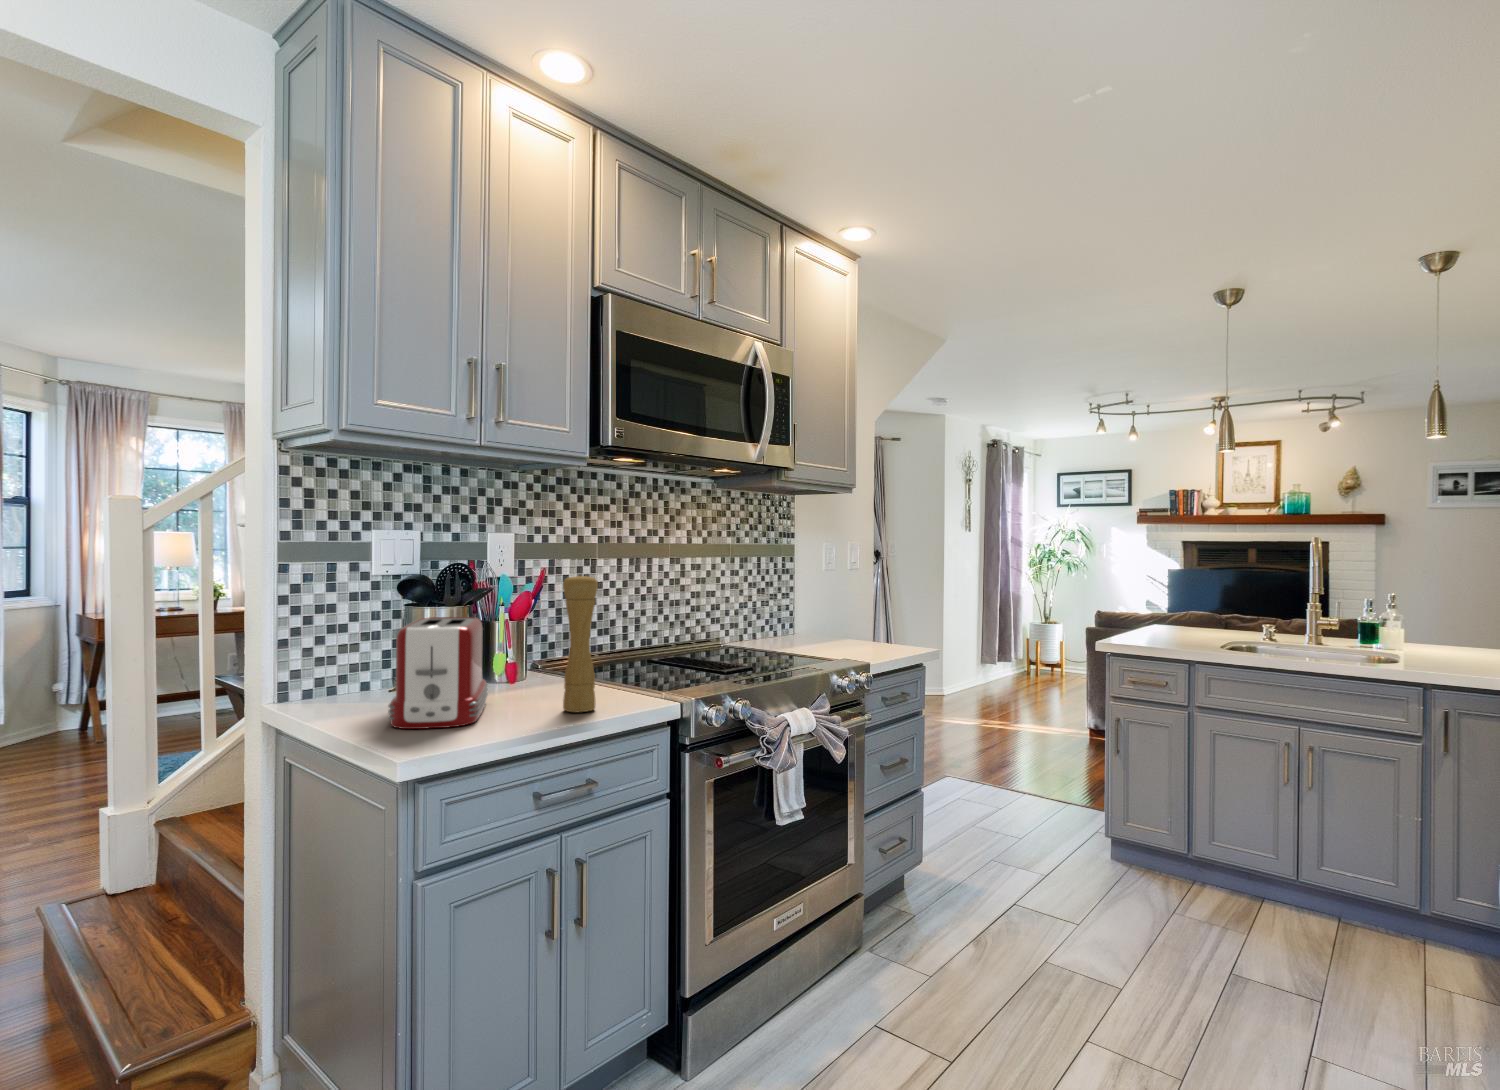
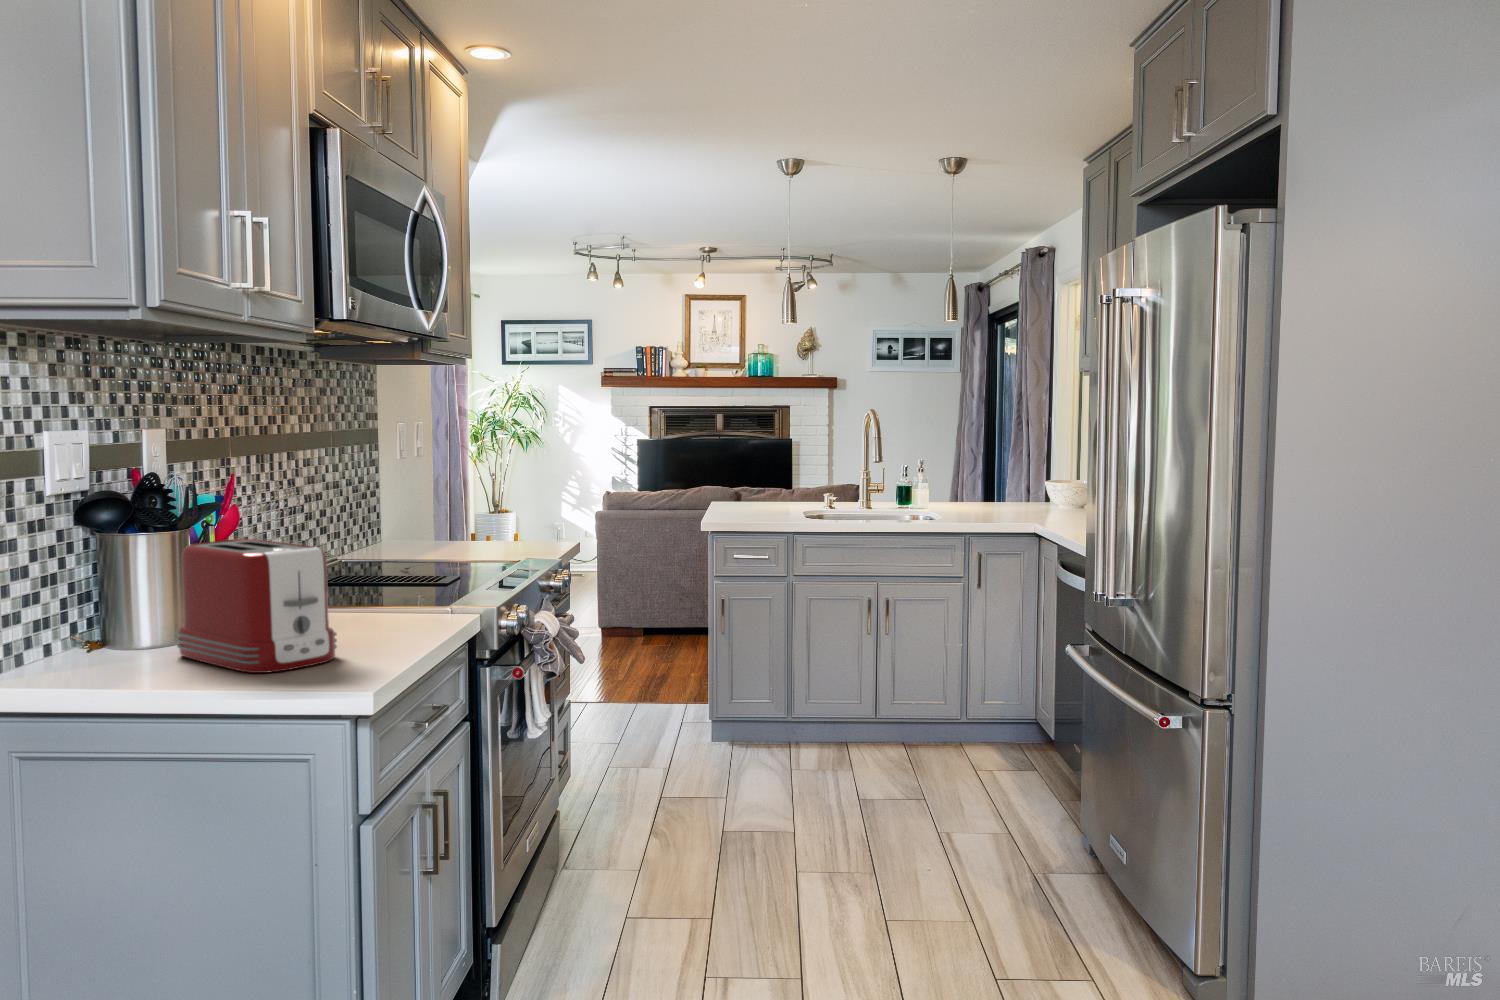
pepper mill: present [563,574,598,712] -> none [380,478,423,635]

